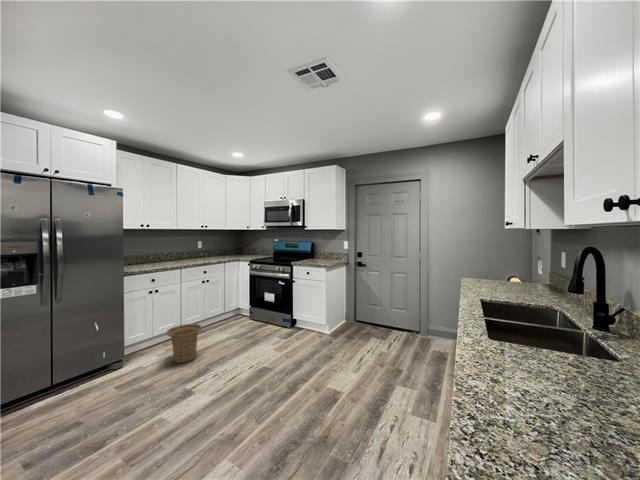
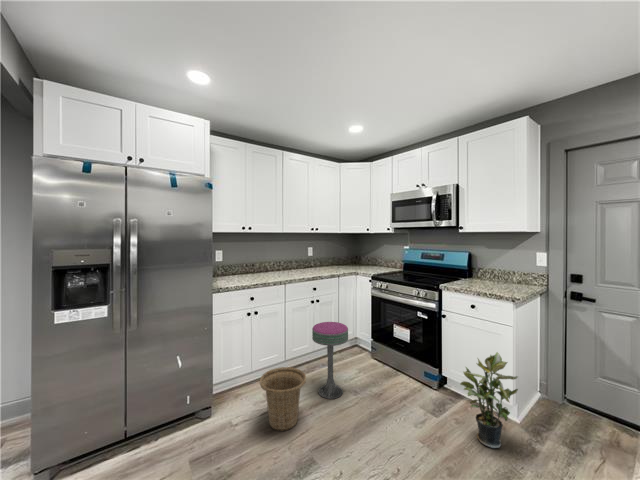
bar stool: none [205,293,231,344] -> present [312,322,348,399]
potted plant: none [298,295,325,346] -> present [460,352,518,448]

